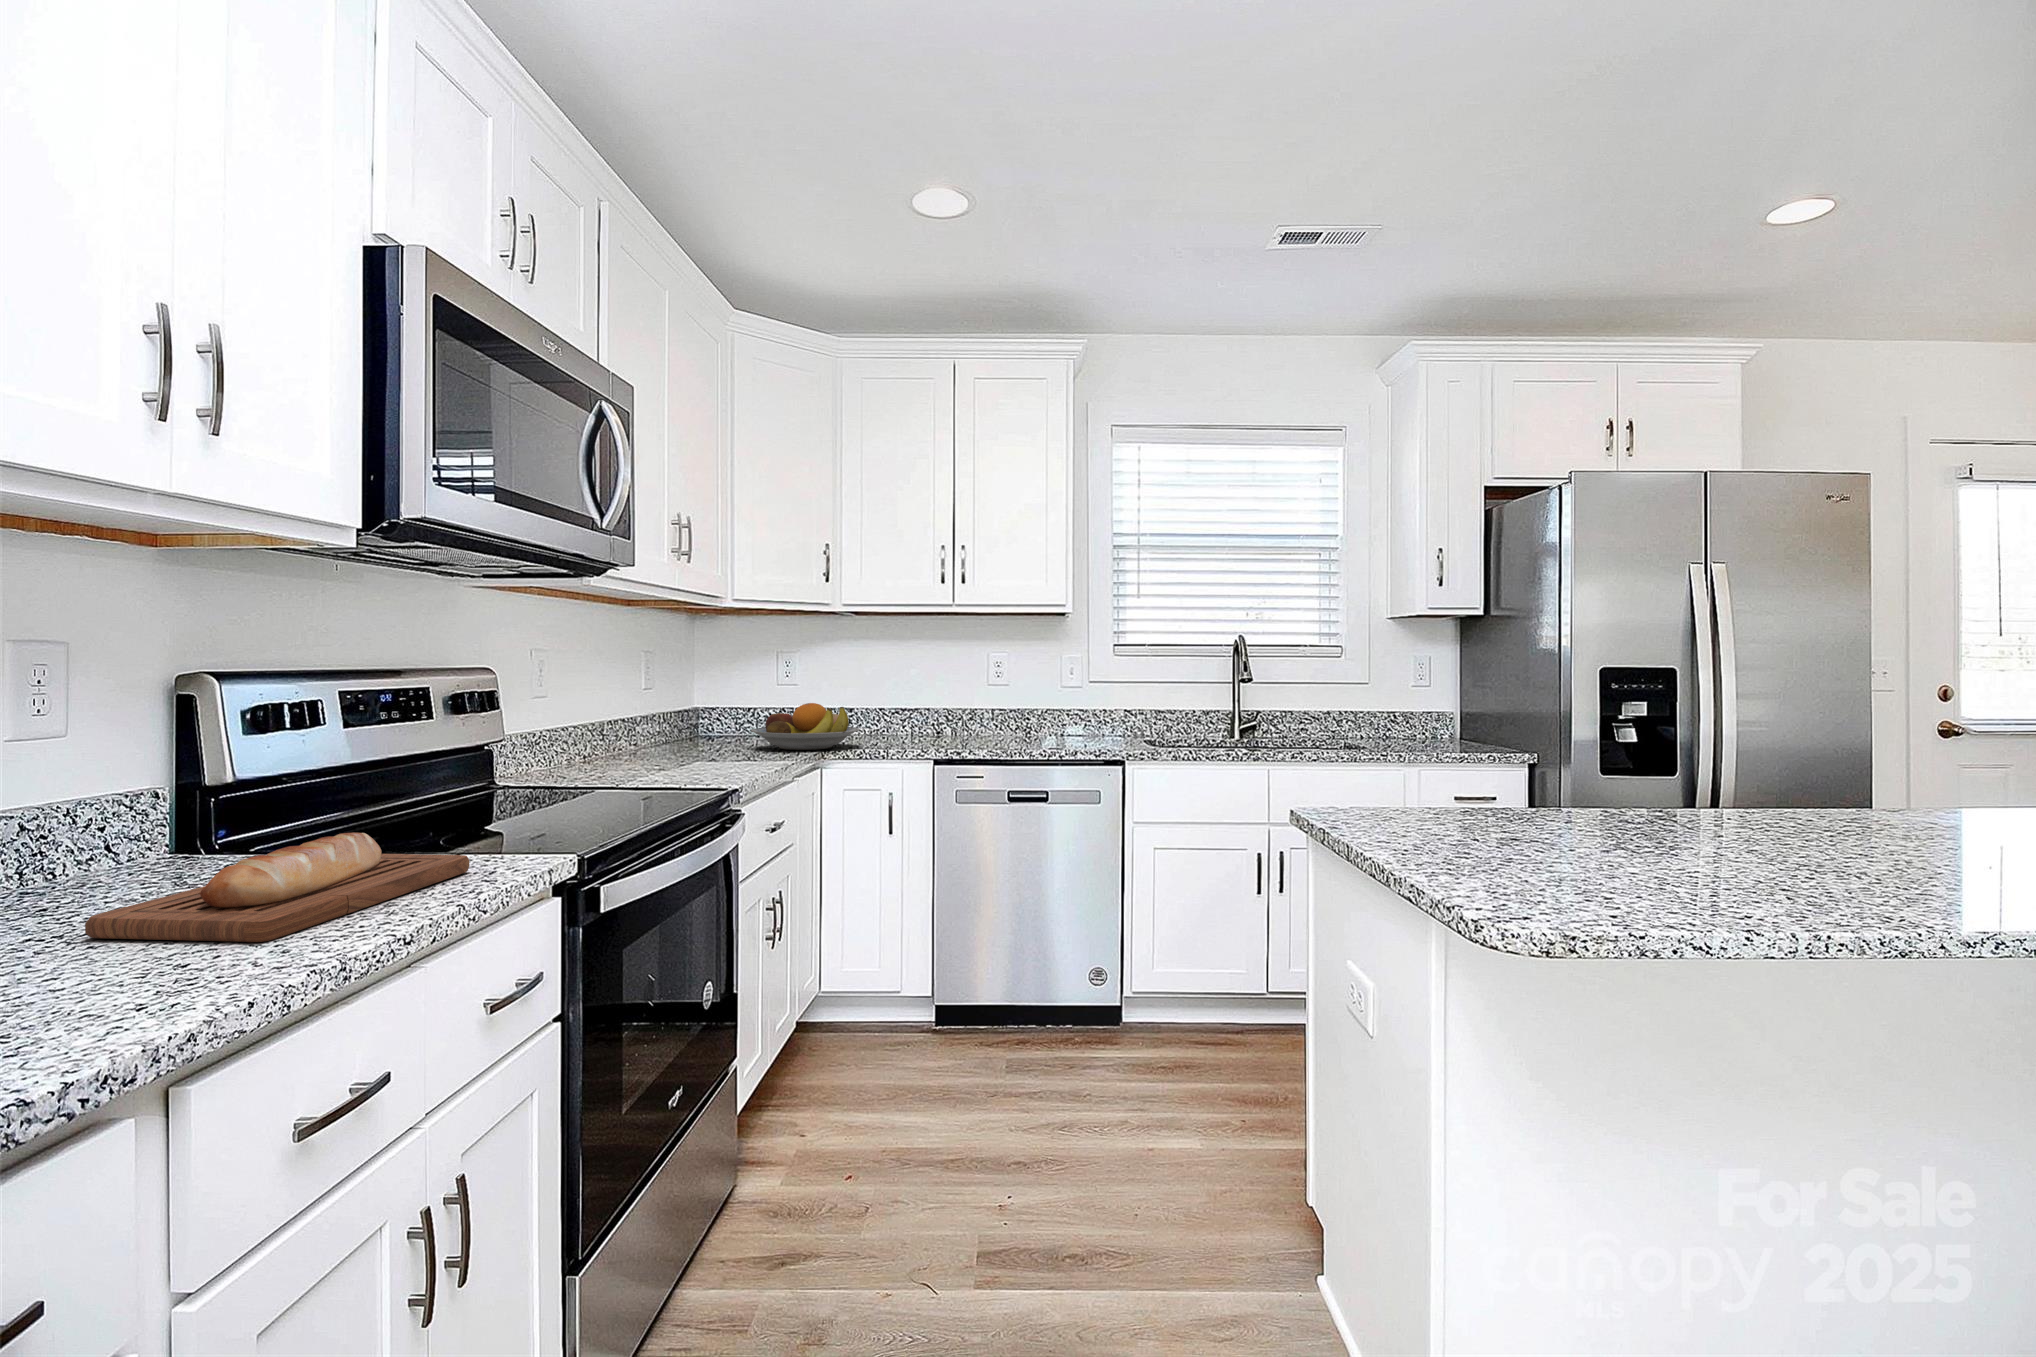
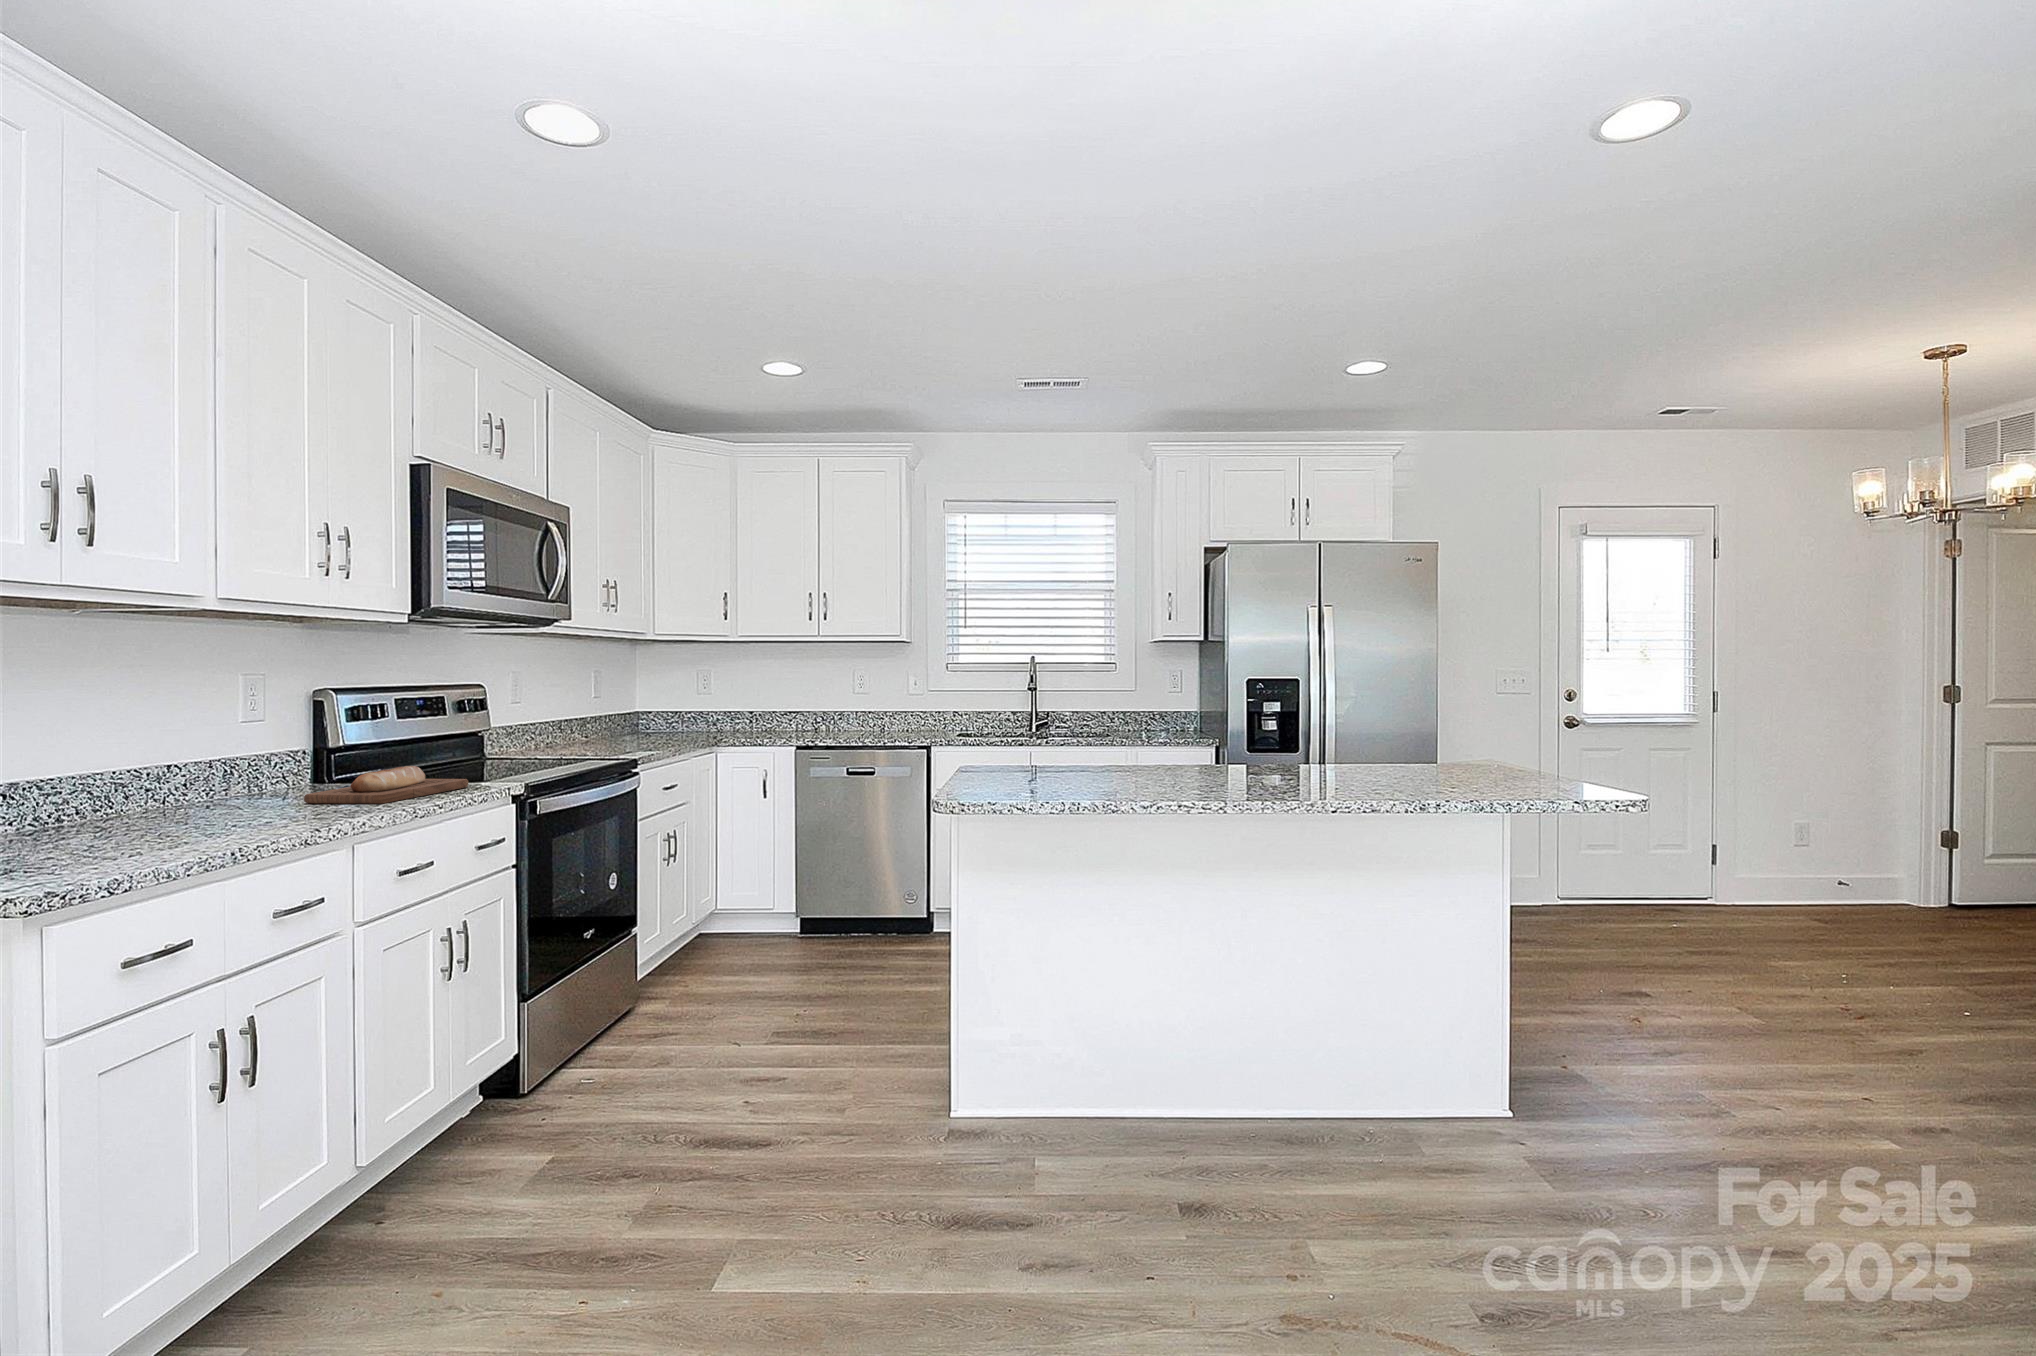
fruit bowl: present [751,703,859,750] -> none [667,707,746,740]

